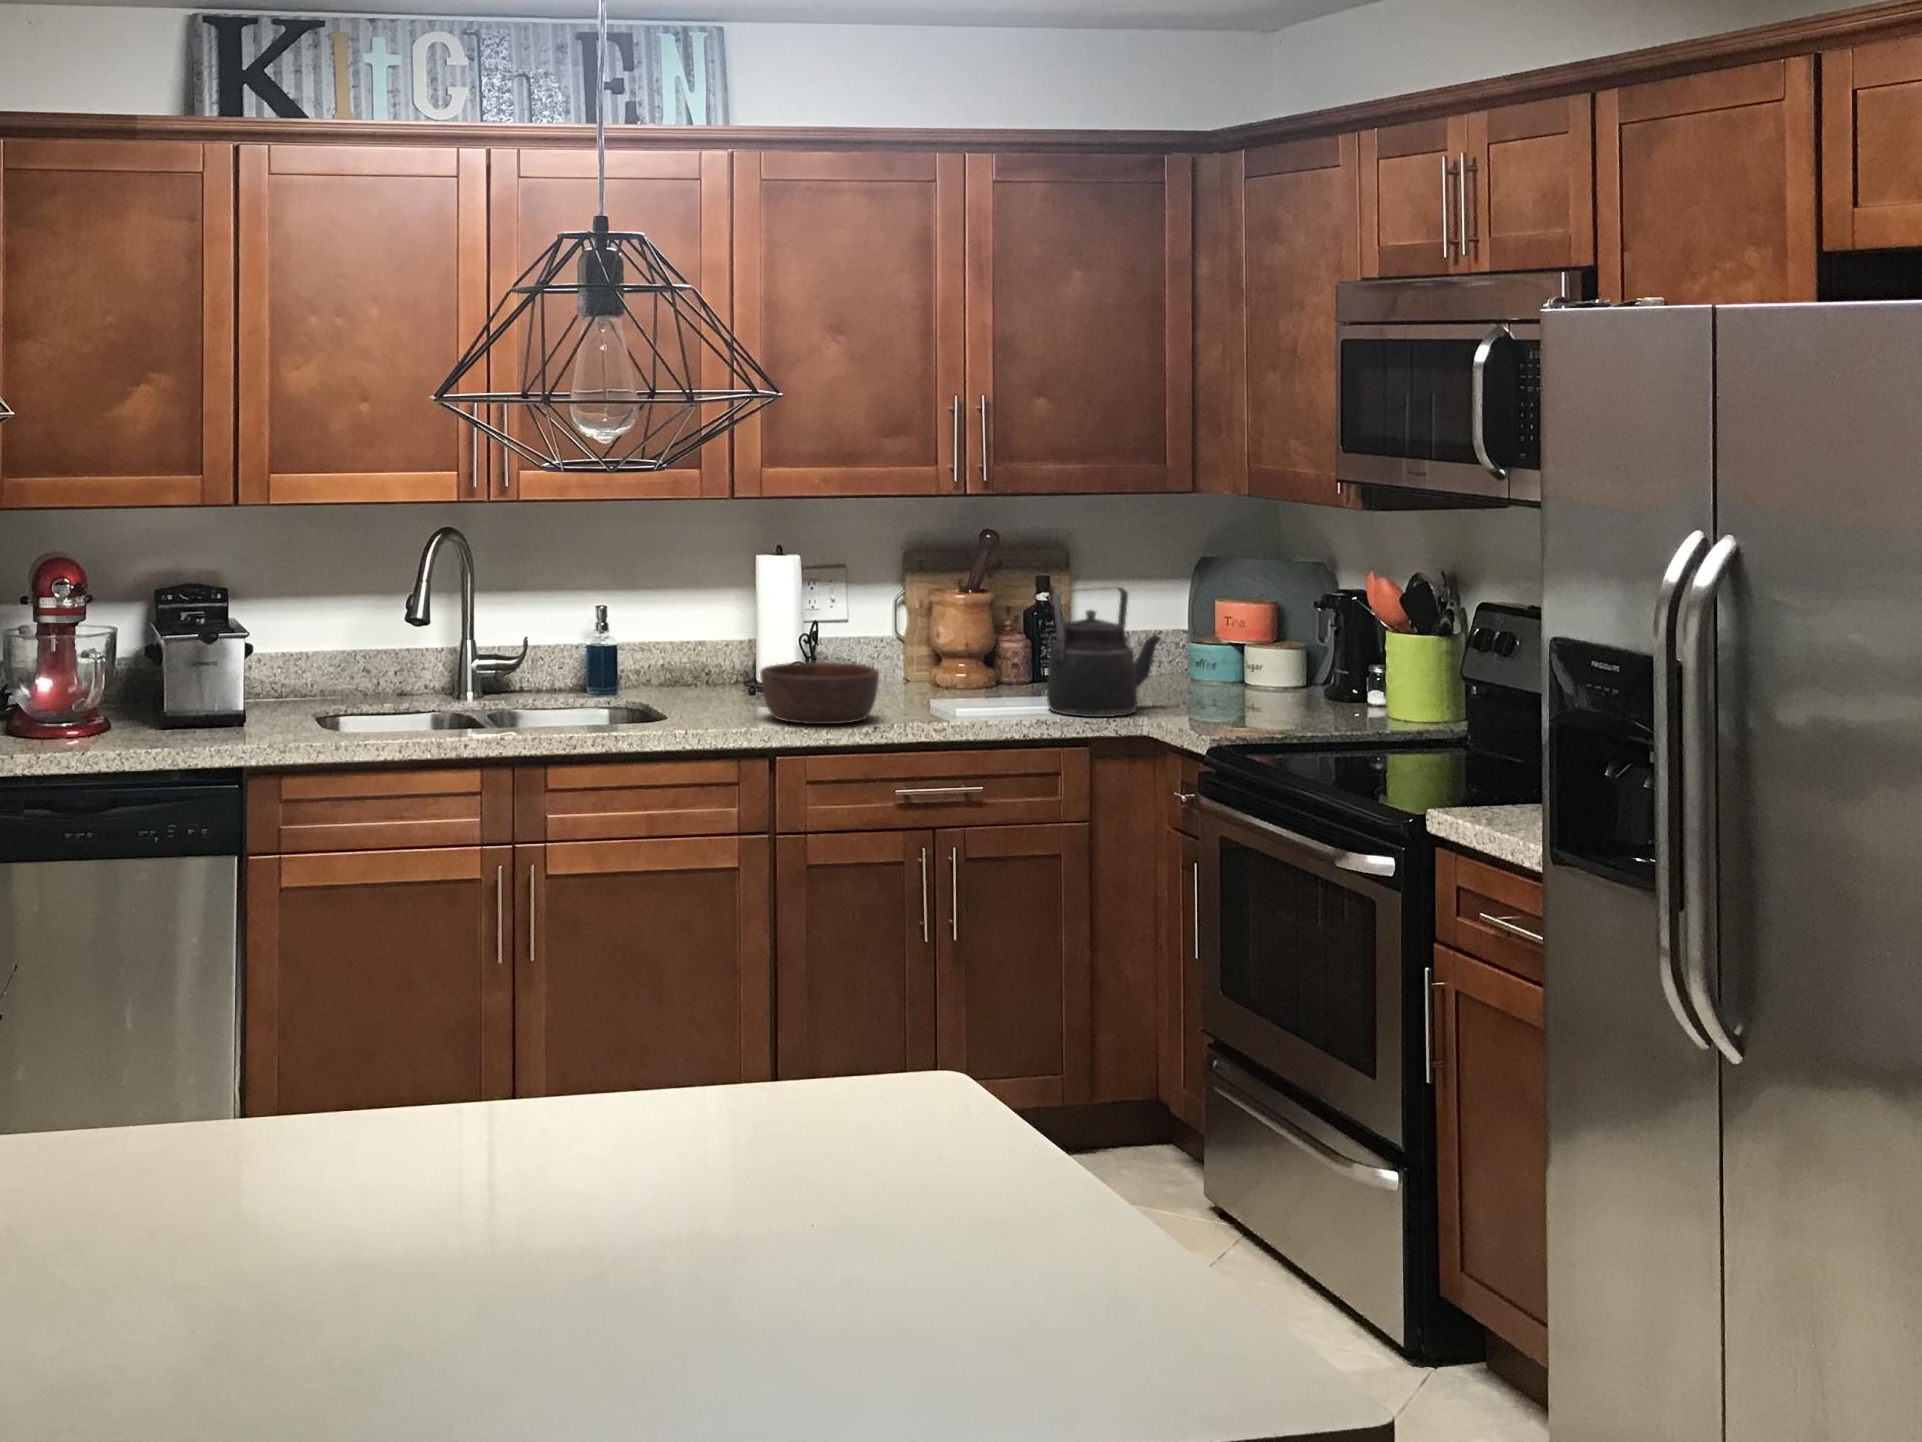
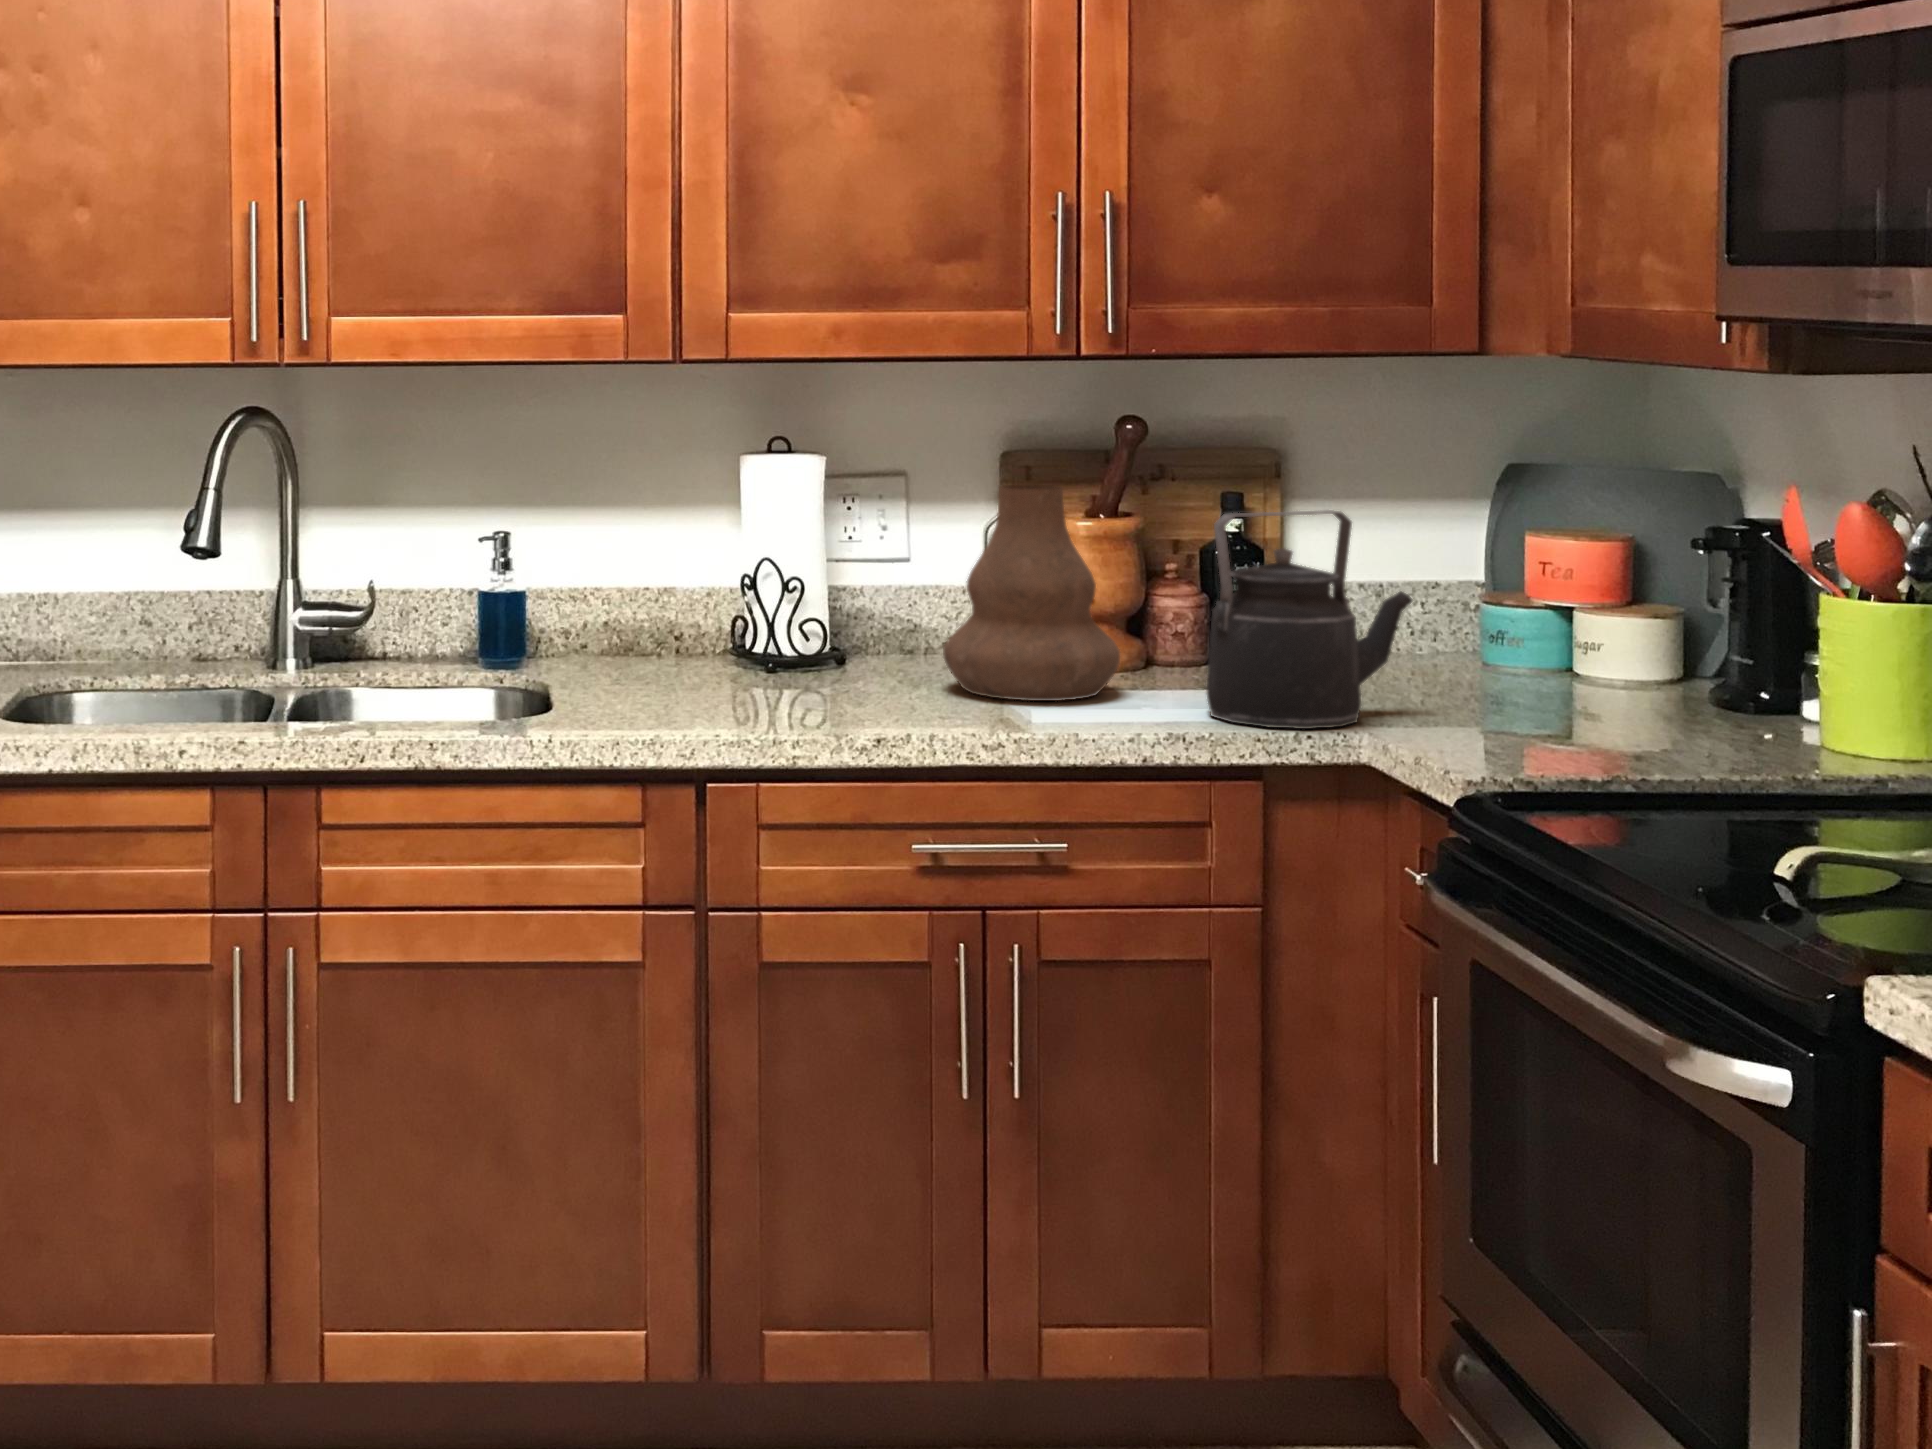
vase: none [883,573,991,707] -> present [943,484,1120,701]
wooden bowl: present [760,662,879,724] -> none [713,624,908,726]

